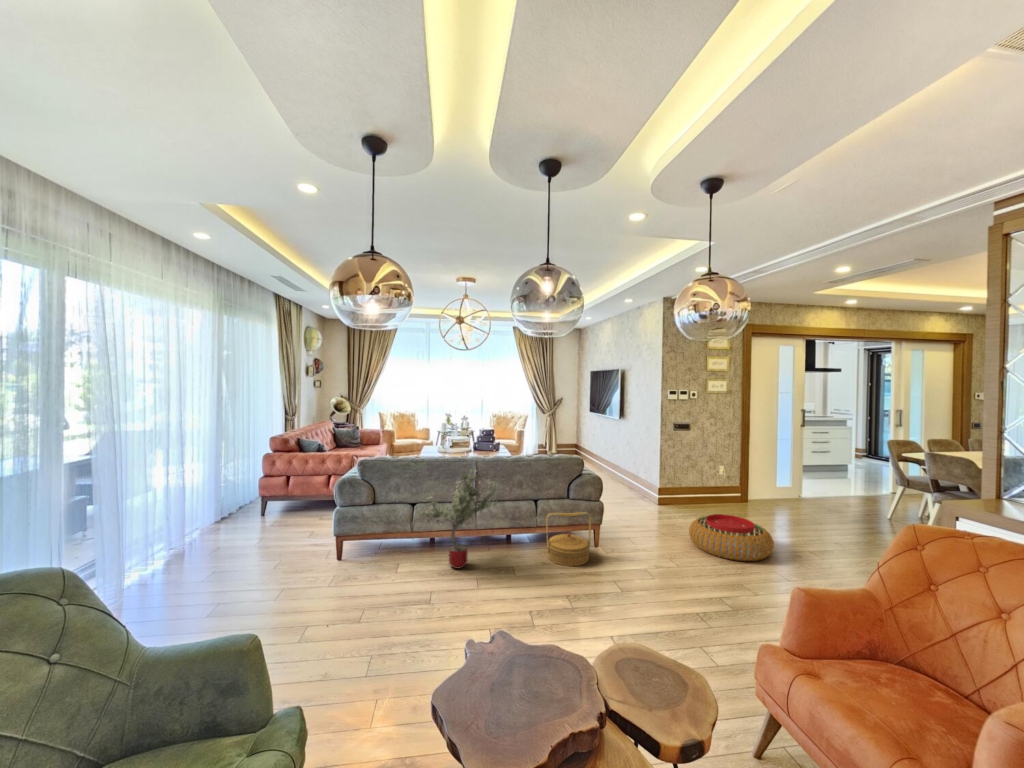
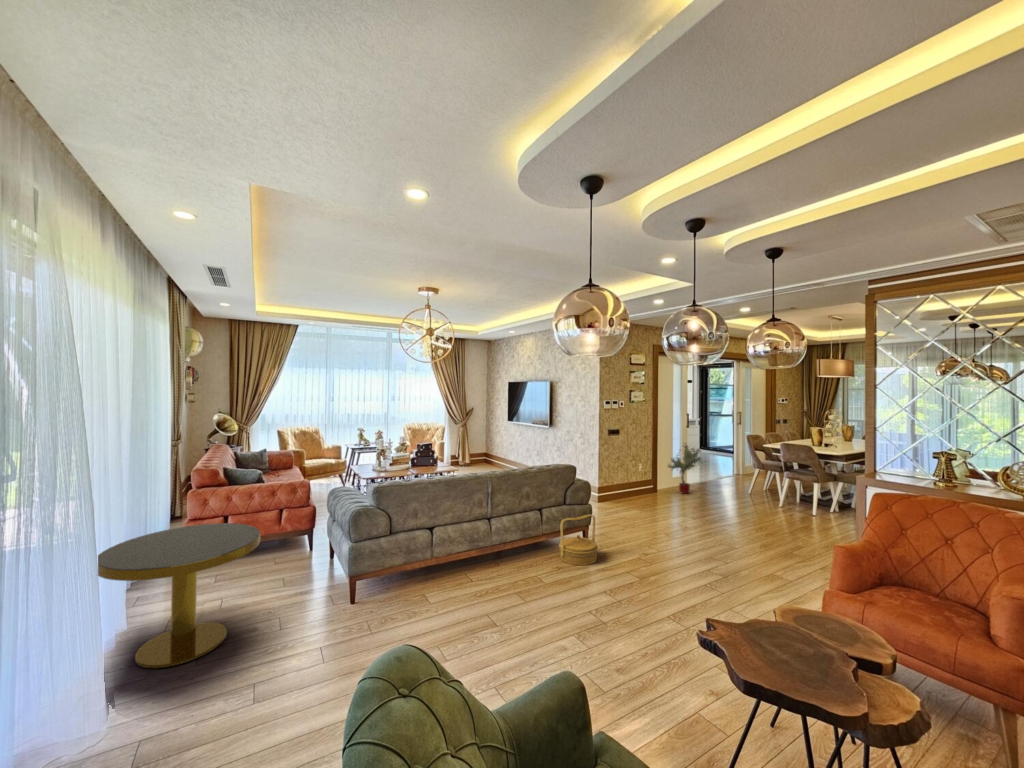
potted tree: present [420,469,498,569] -> present [668,444,701,494]
side table: none [134,479,260,581] -> present [98,523,260,668]
pouf: present [689,514,774,561] -> none [651,504,717,539]

